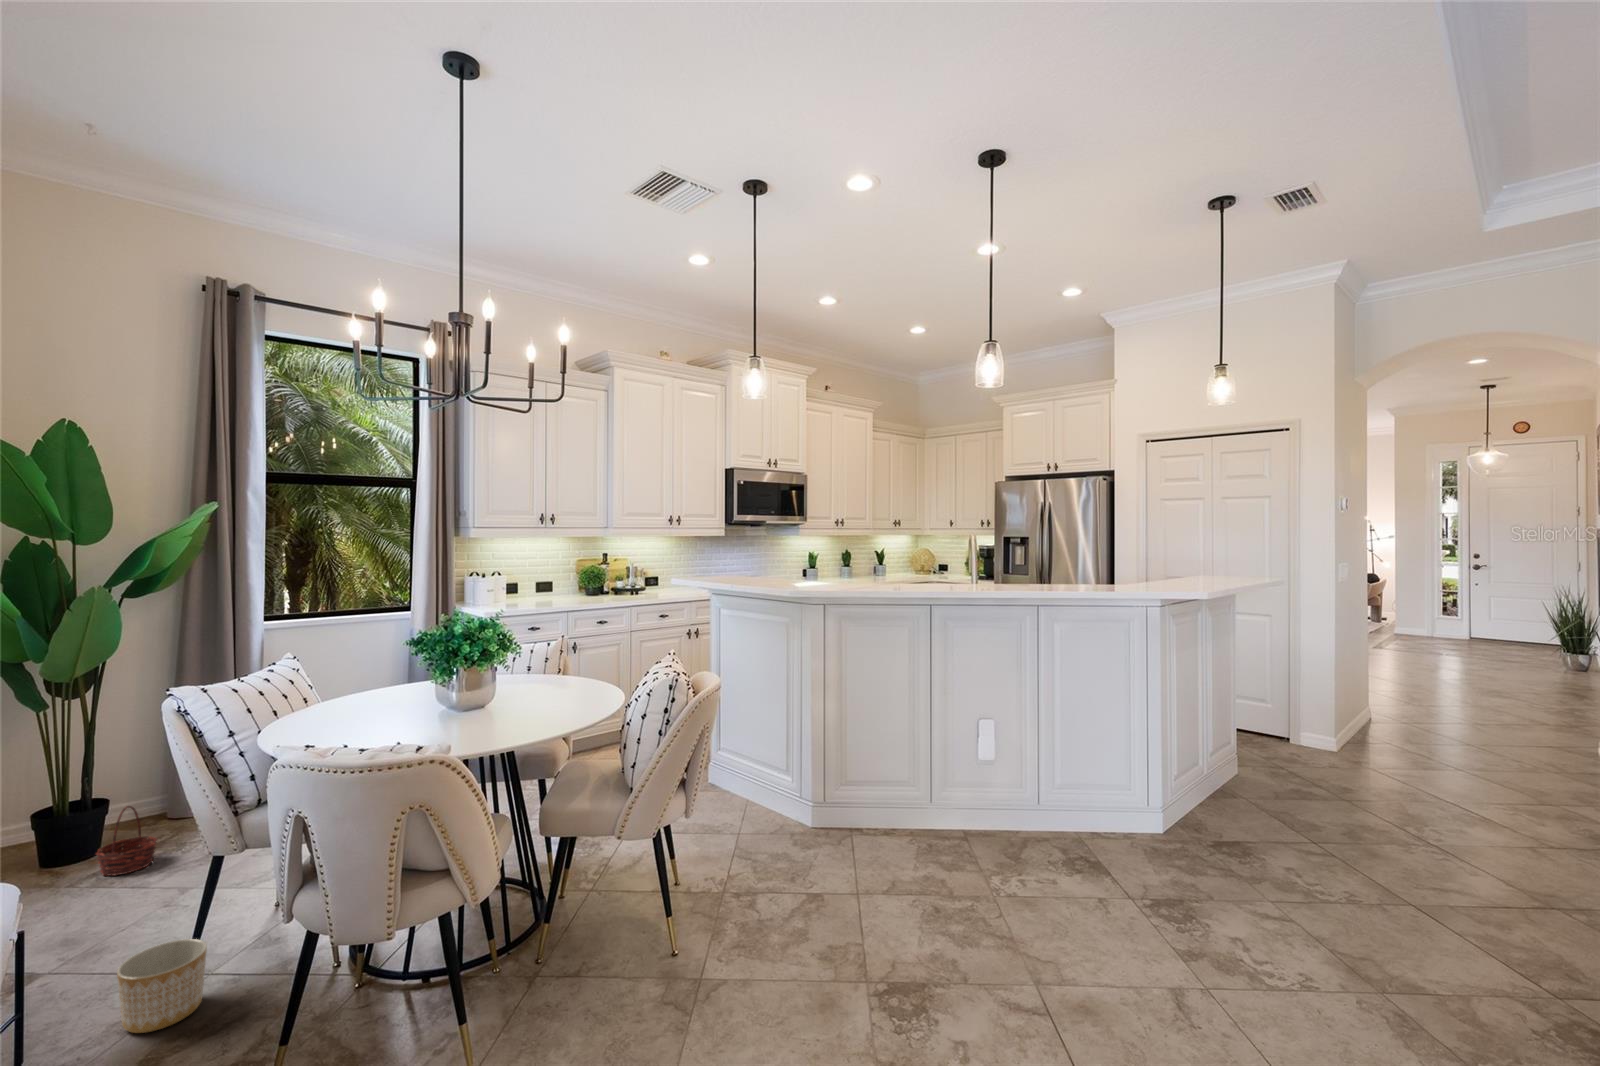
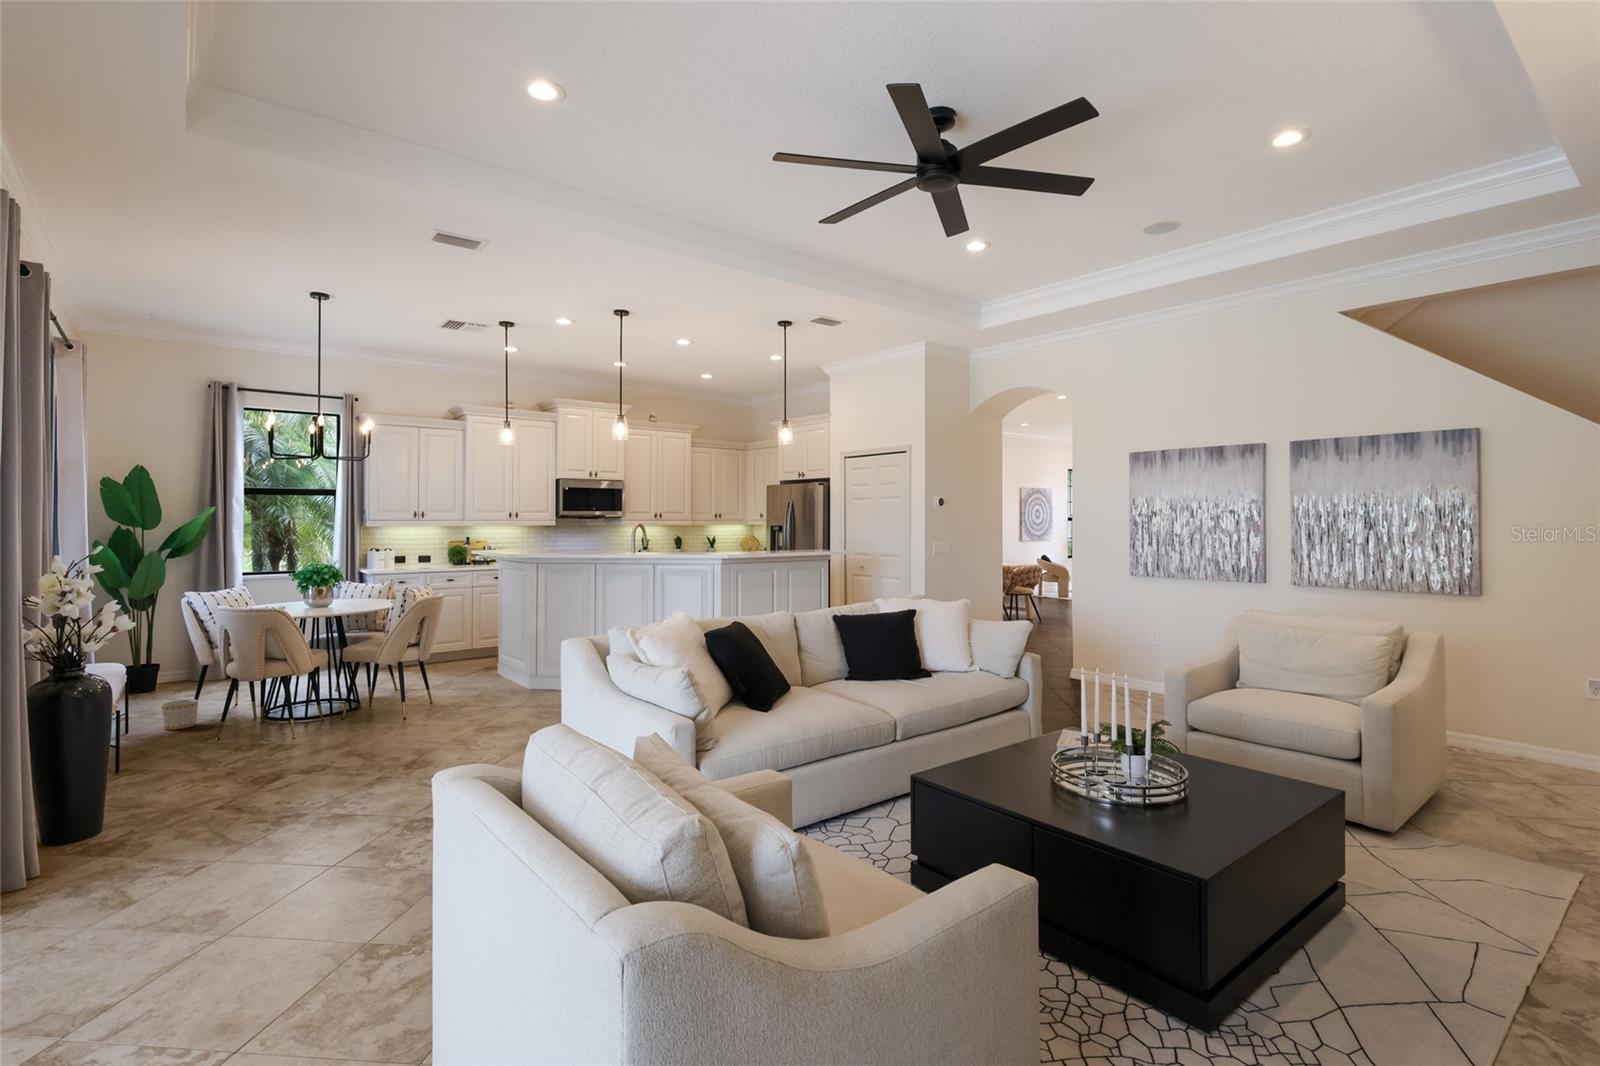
basket: present [96,806,157,876] -> none [154,663,185,696]

